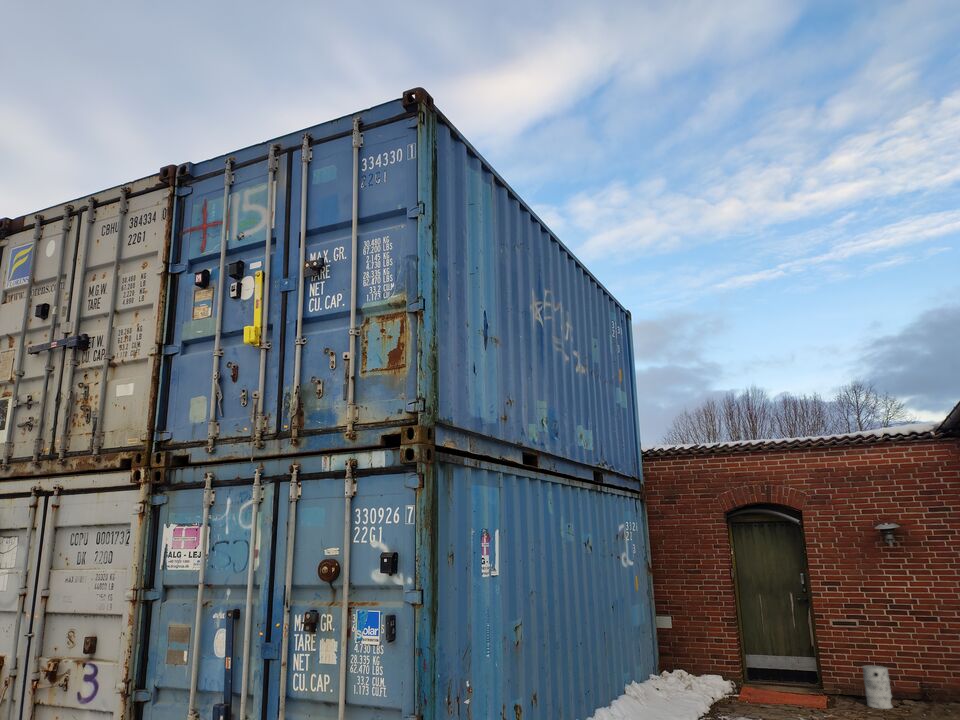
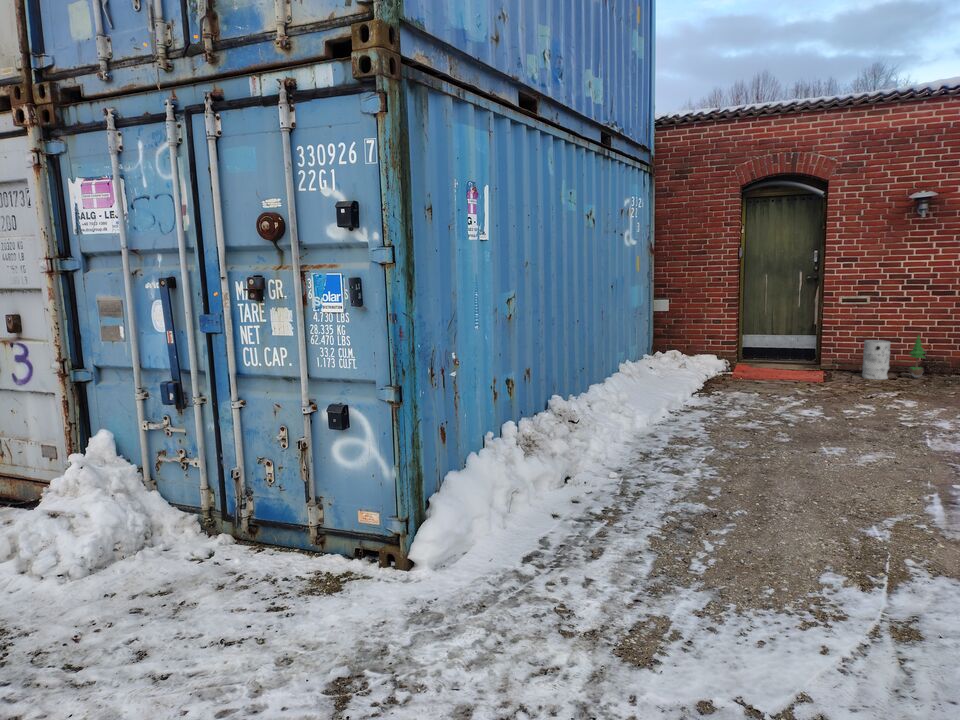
potted tree: none [907,660,927,708] -> present [909,335,925,378]

